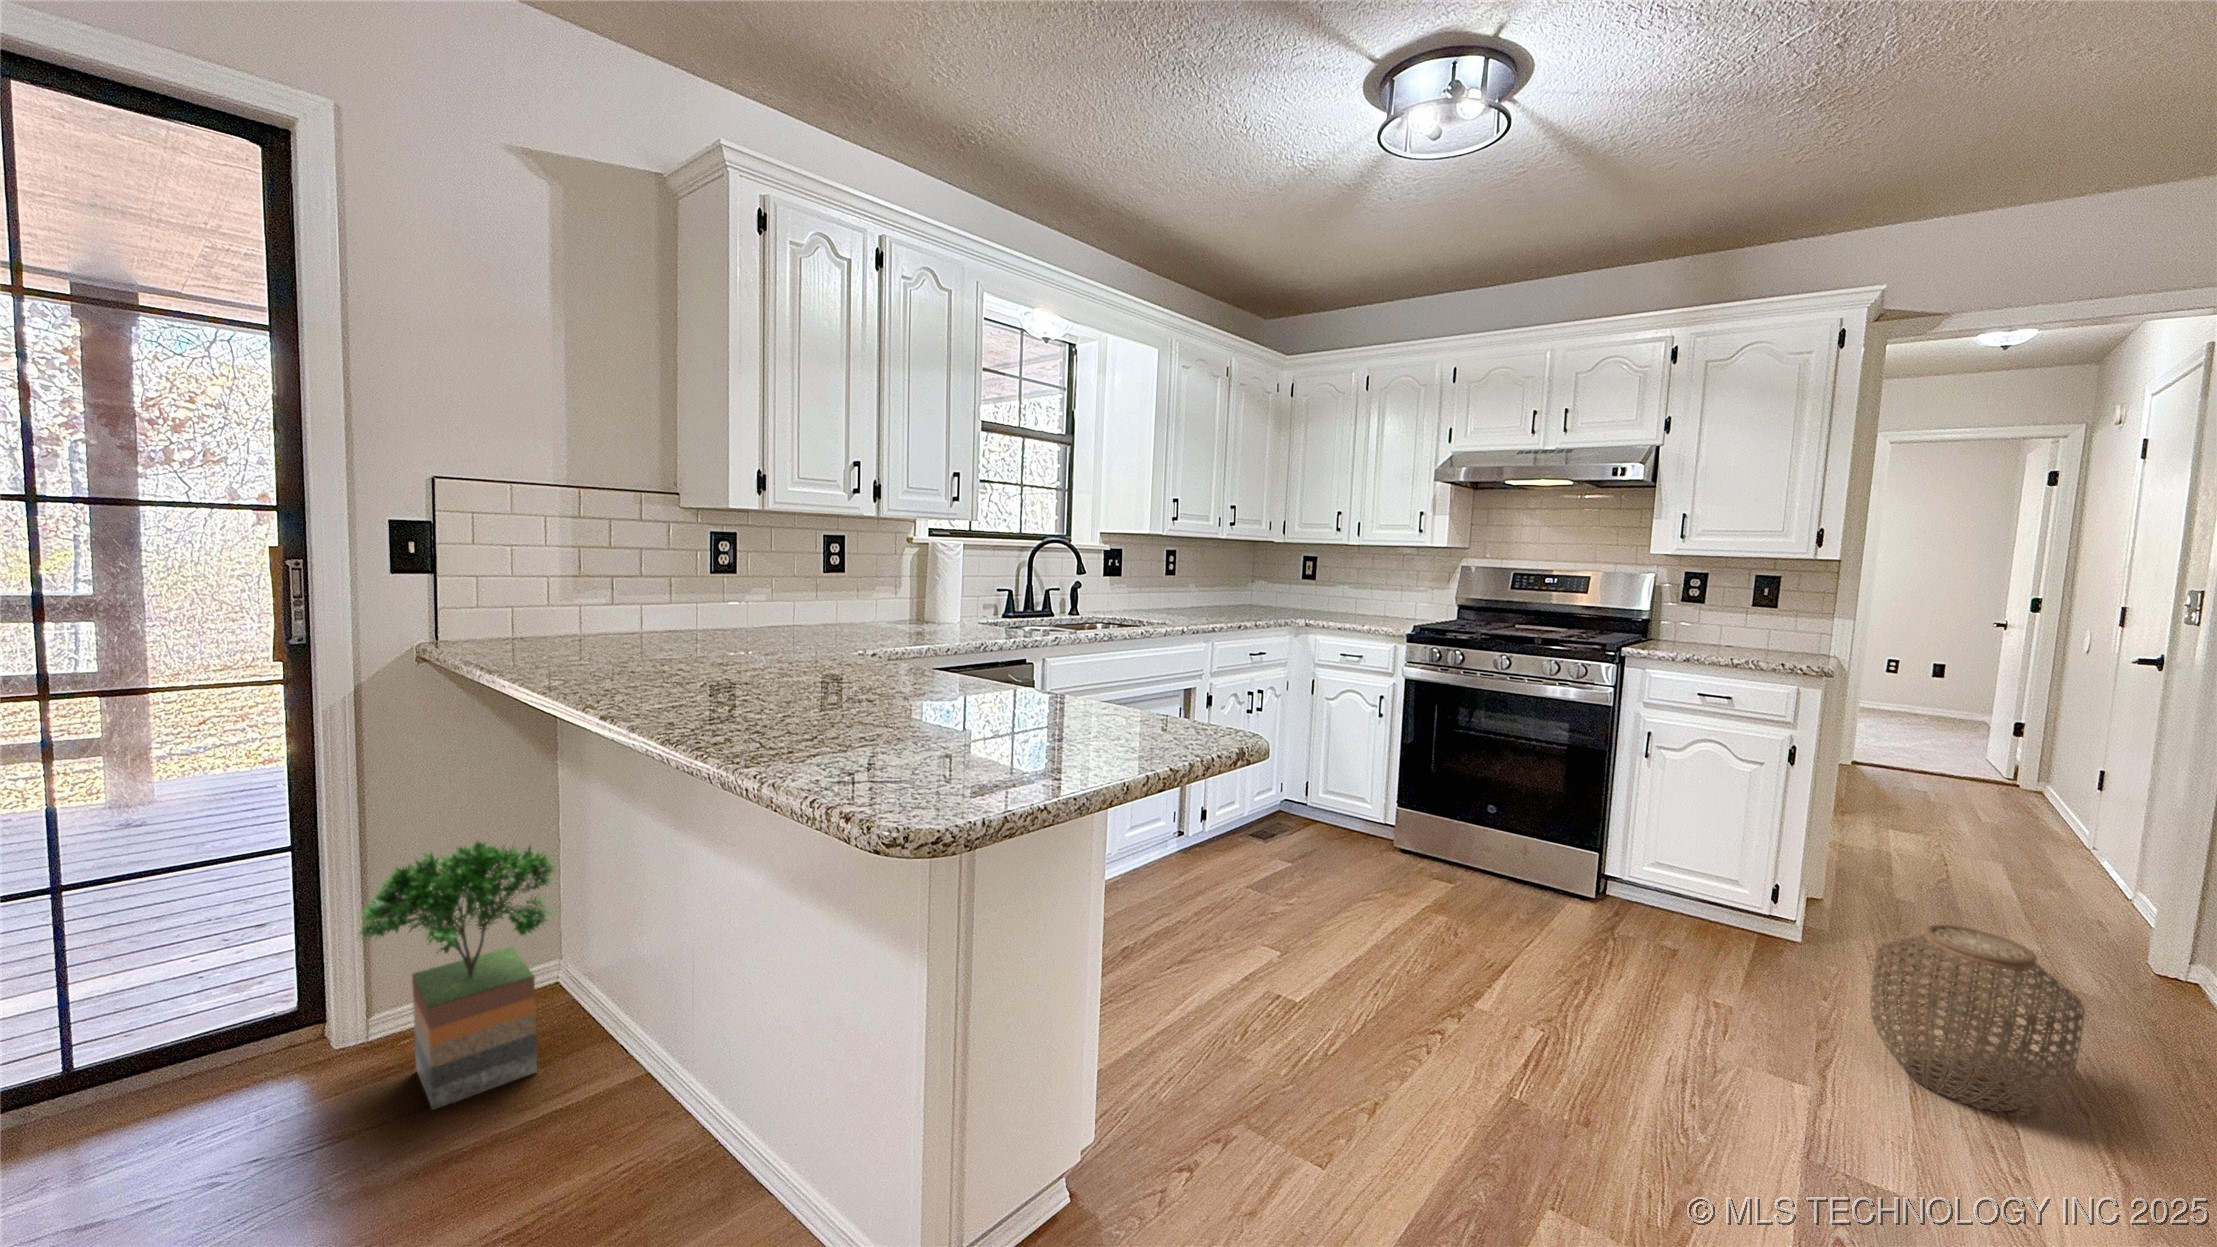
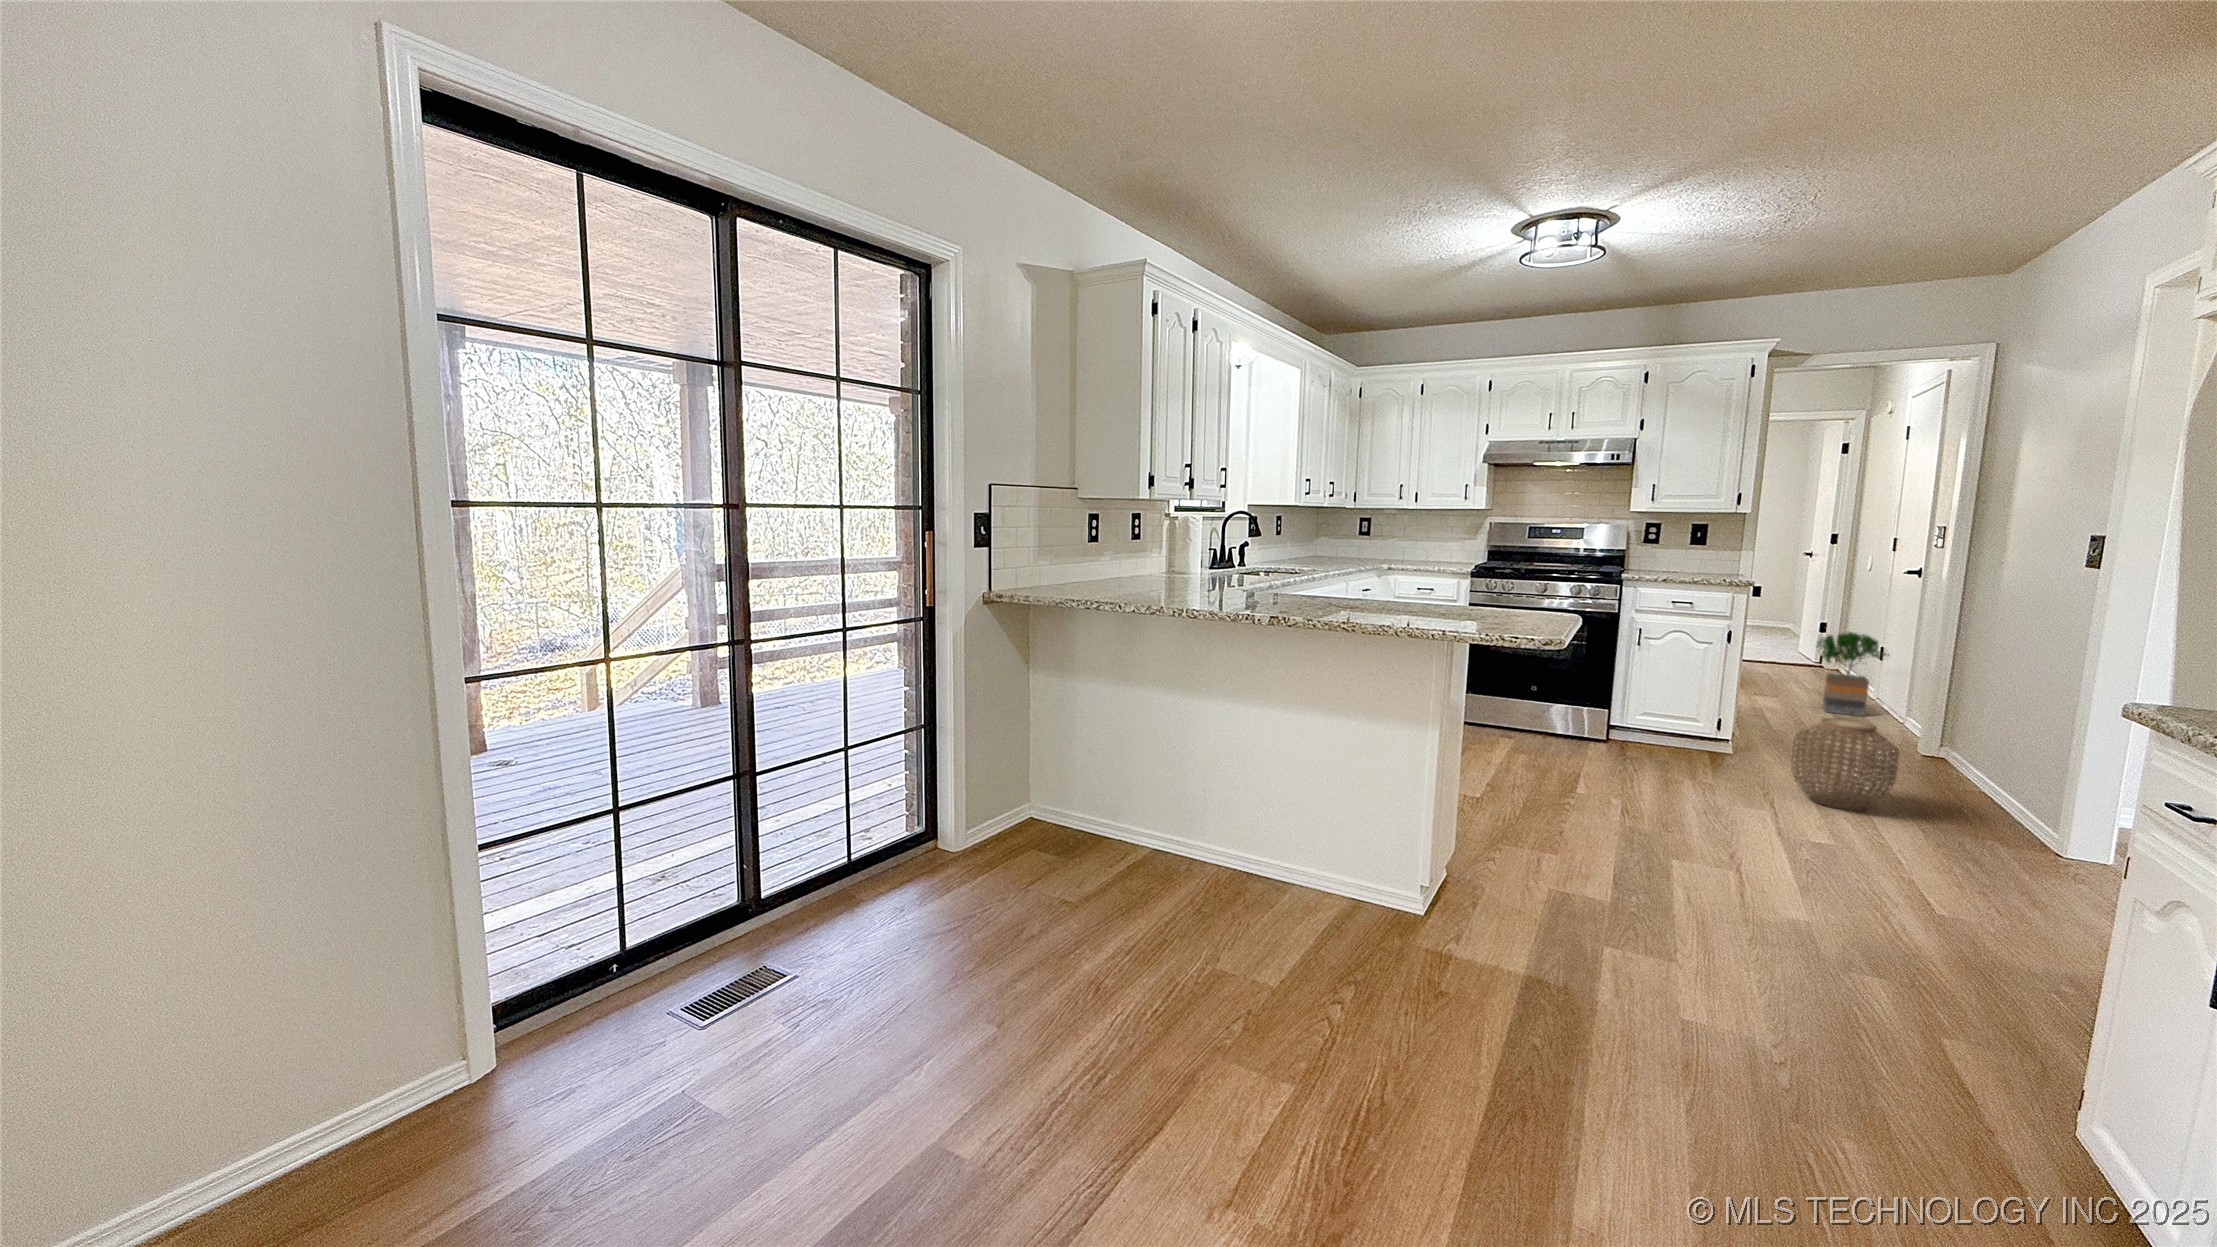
potted tree: present [359,841,555,1110] -> present [1816,632,1889,716]

